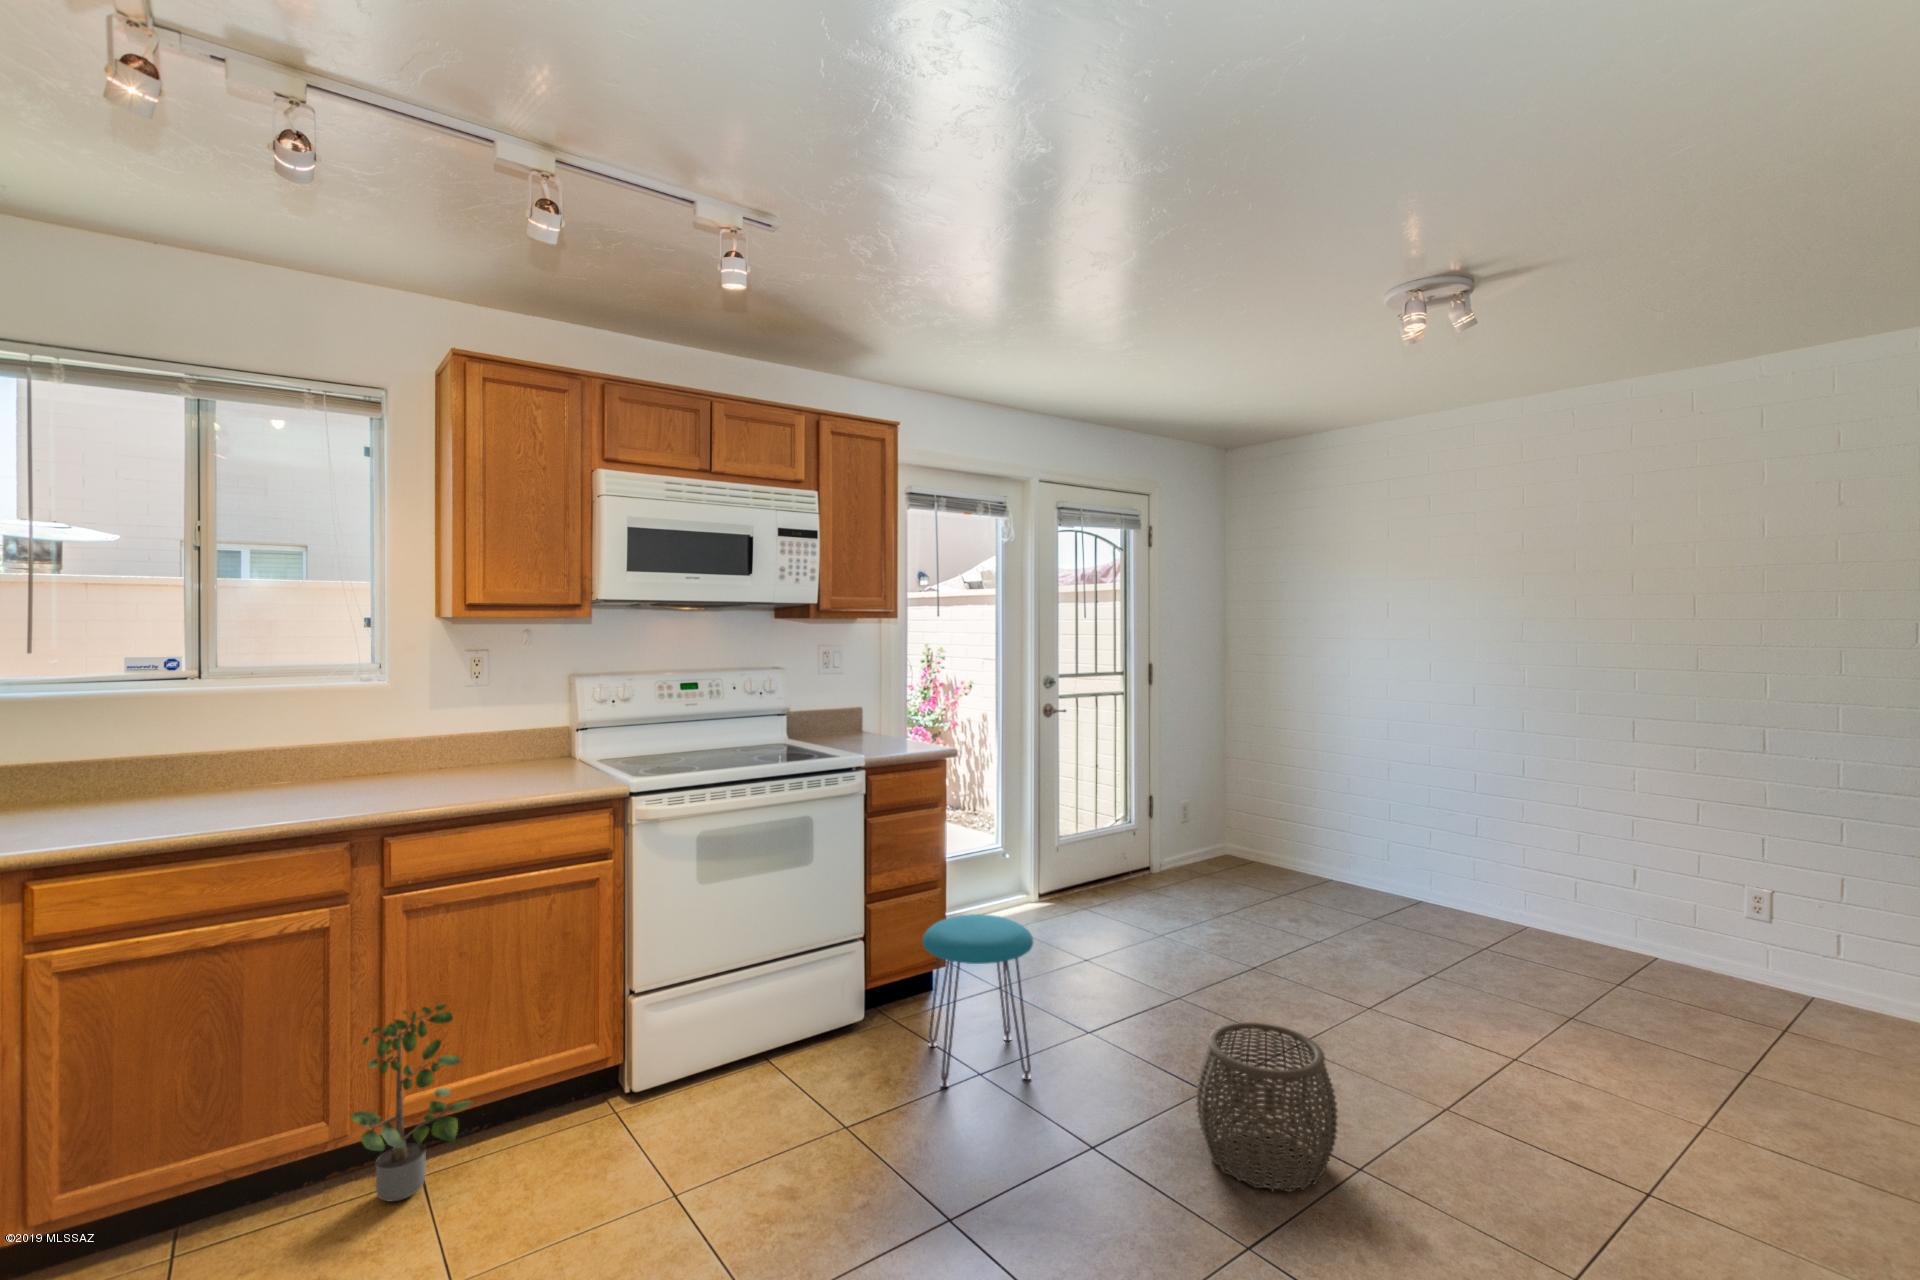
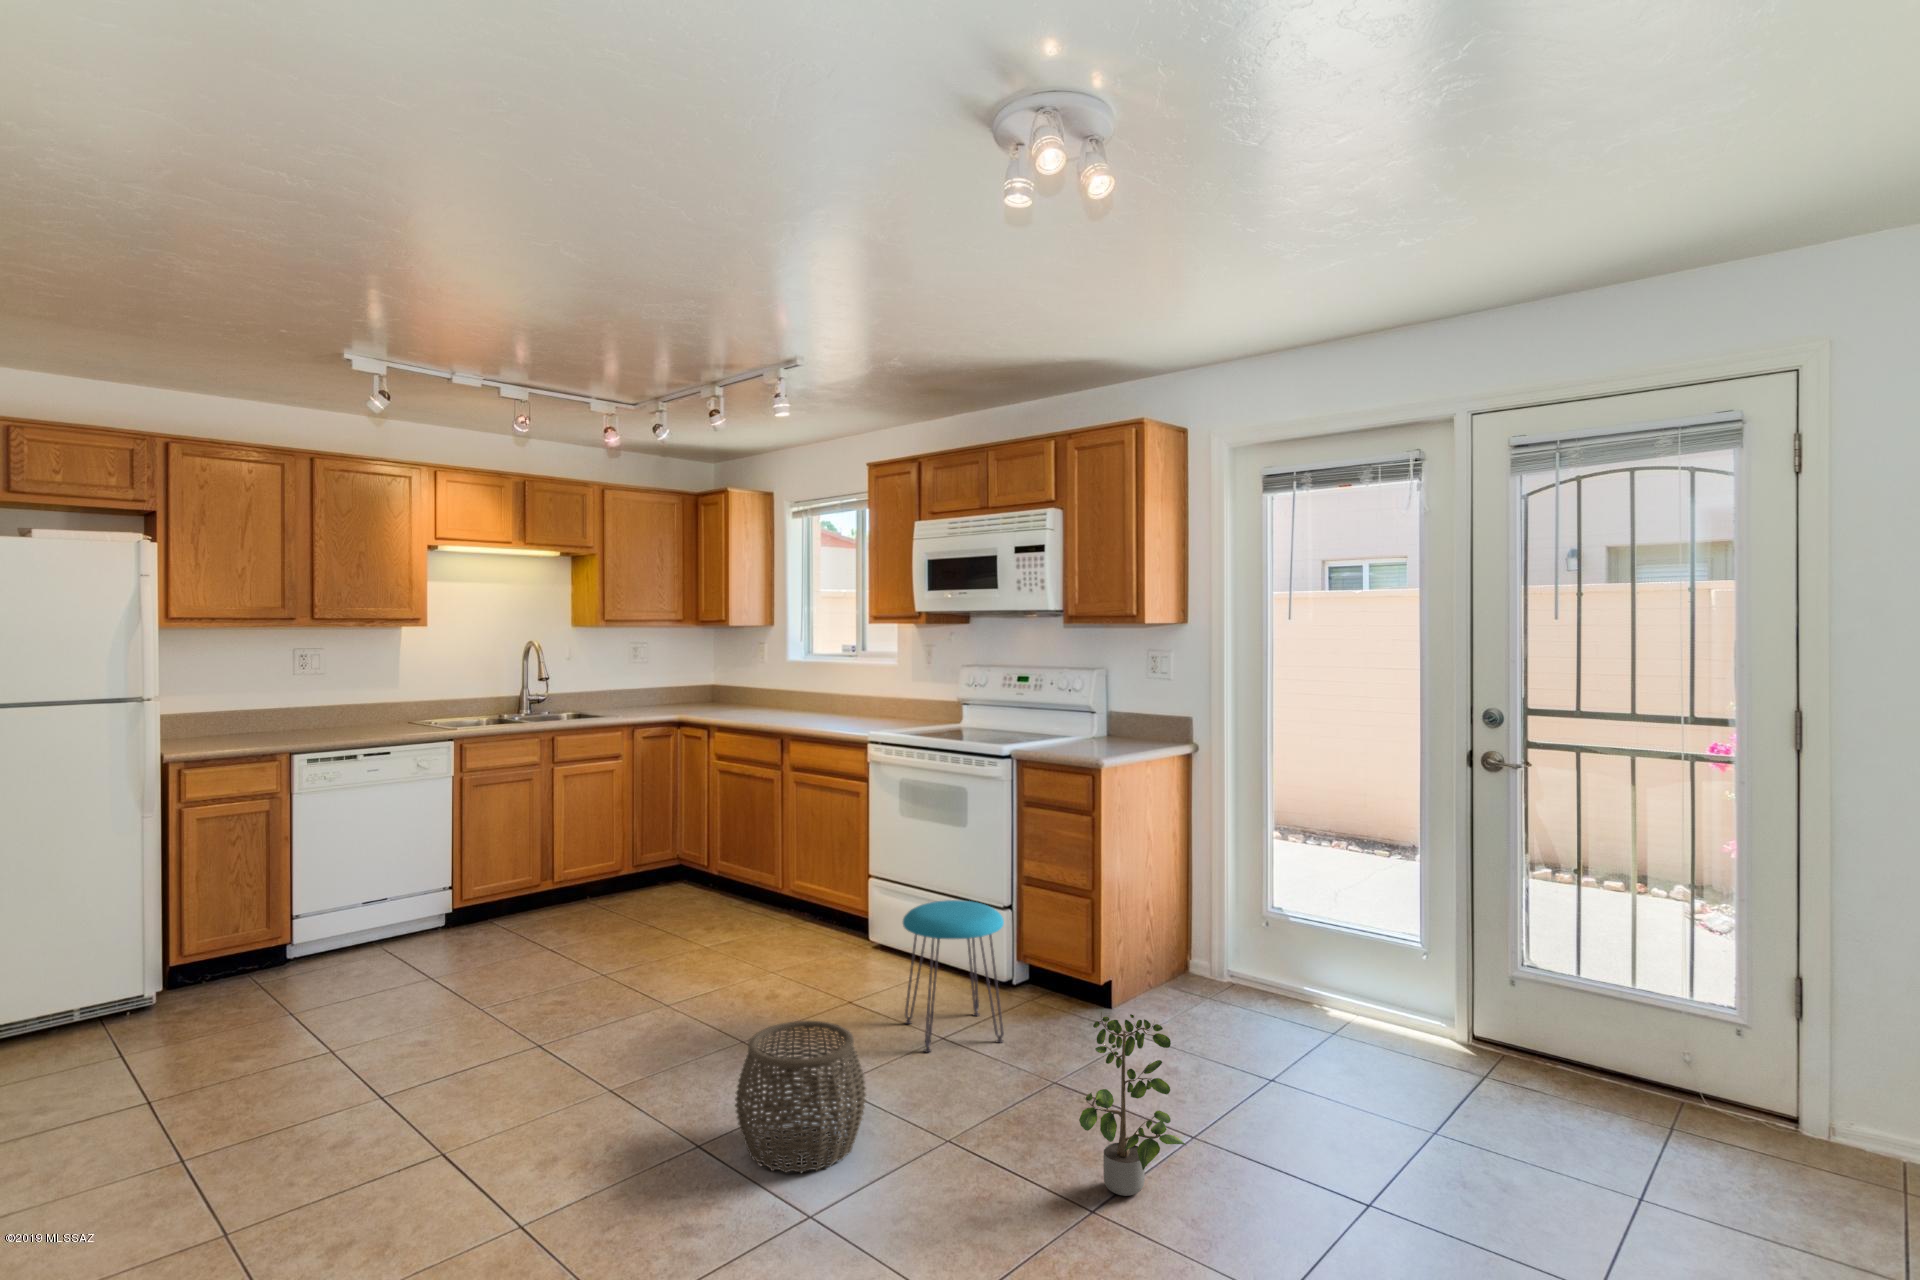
potted plant: present [351,1004,473,1202] -> present [1079,1012,1186,1196]

